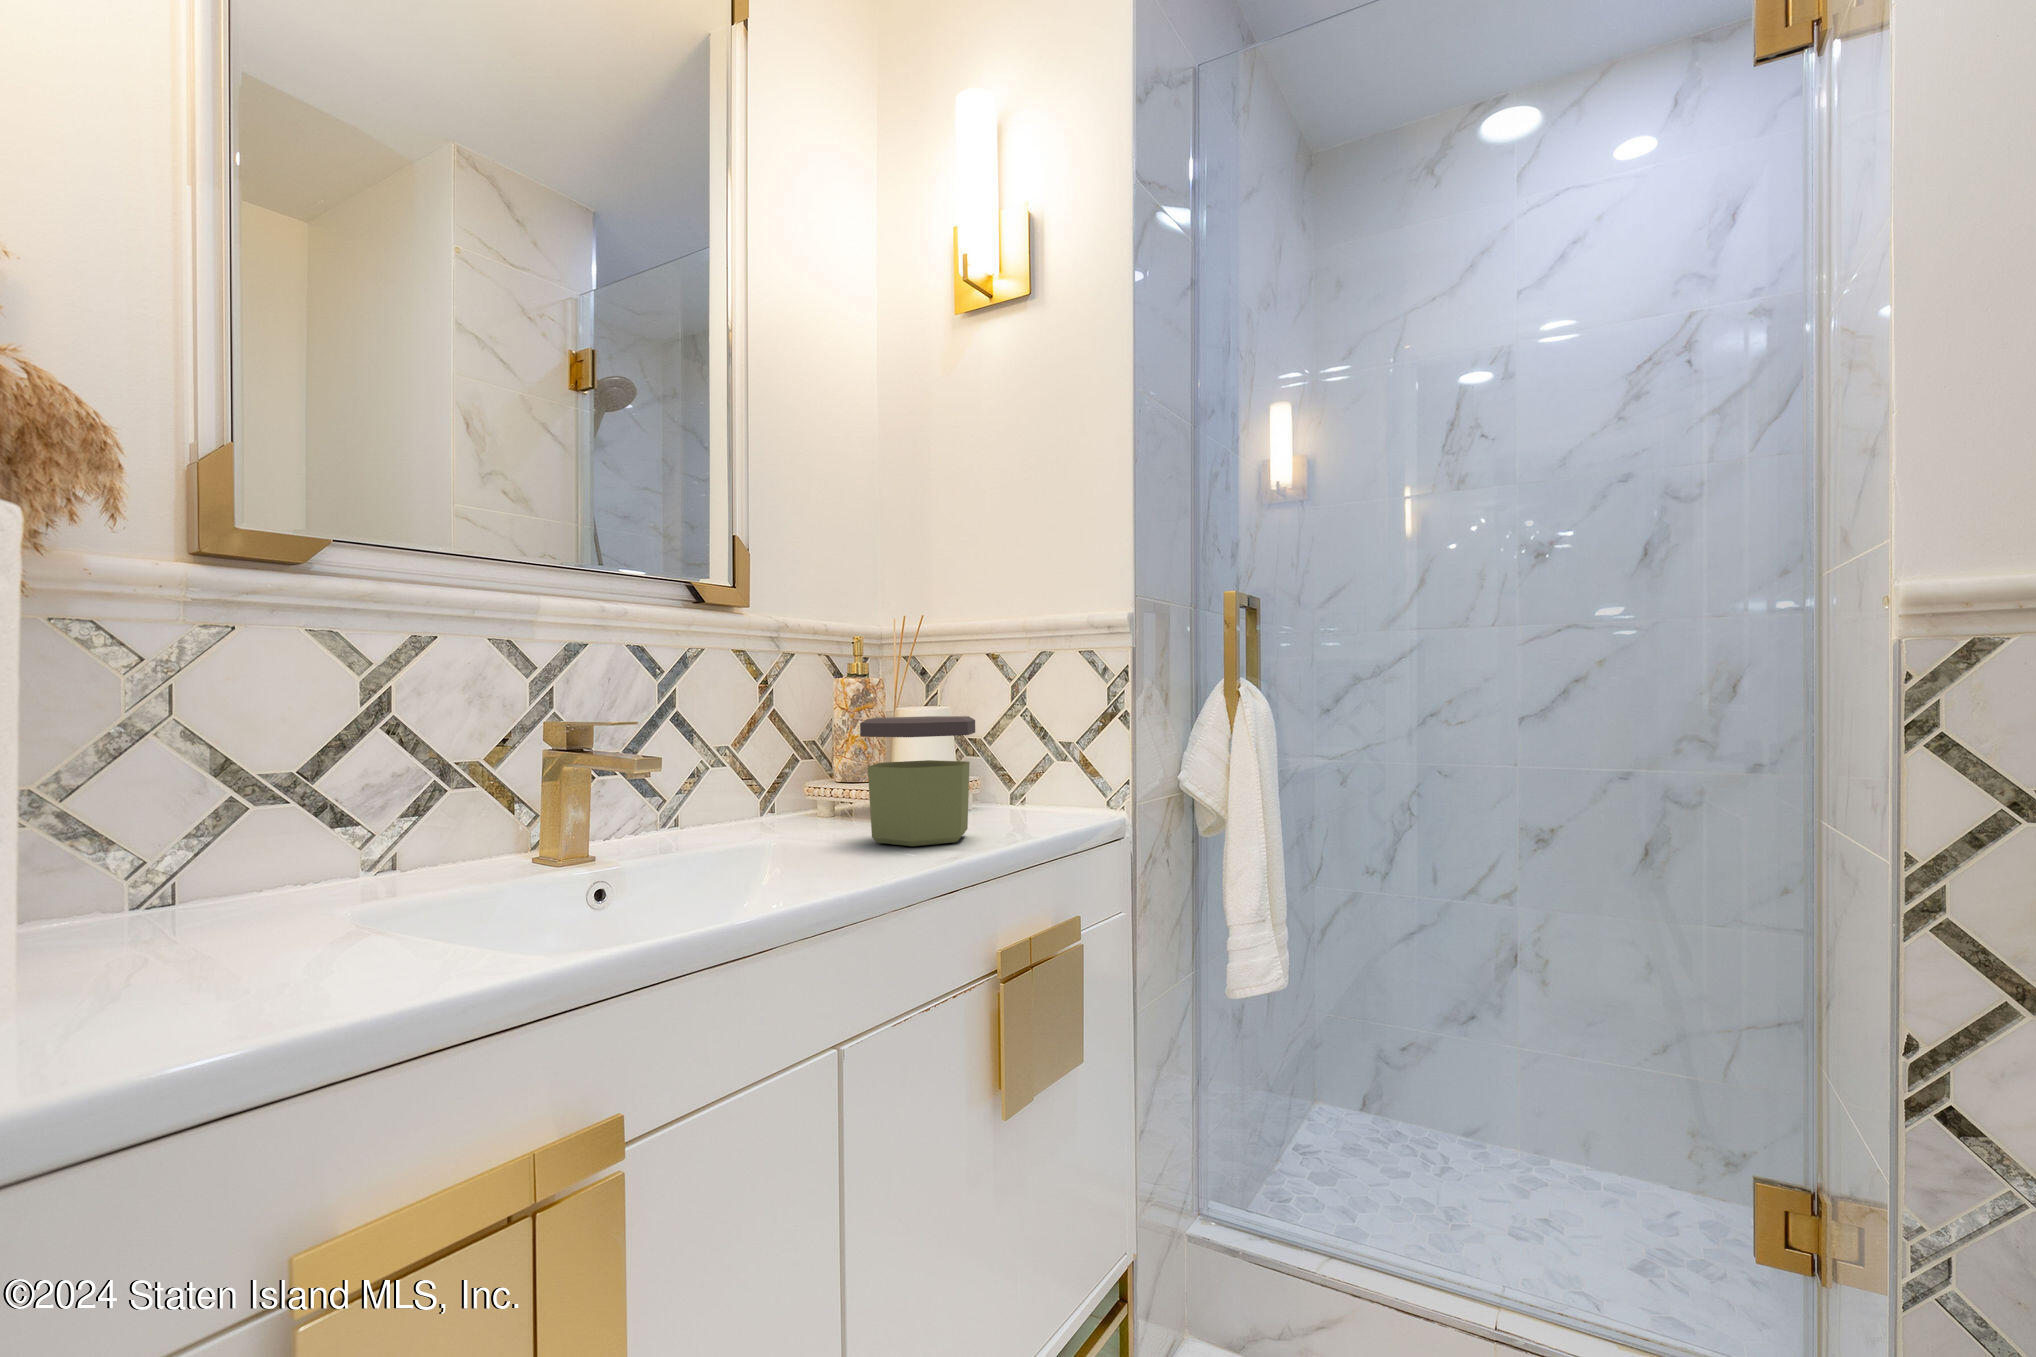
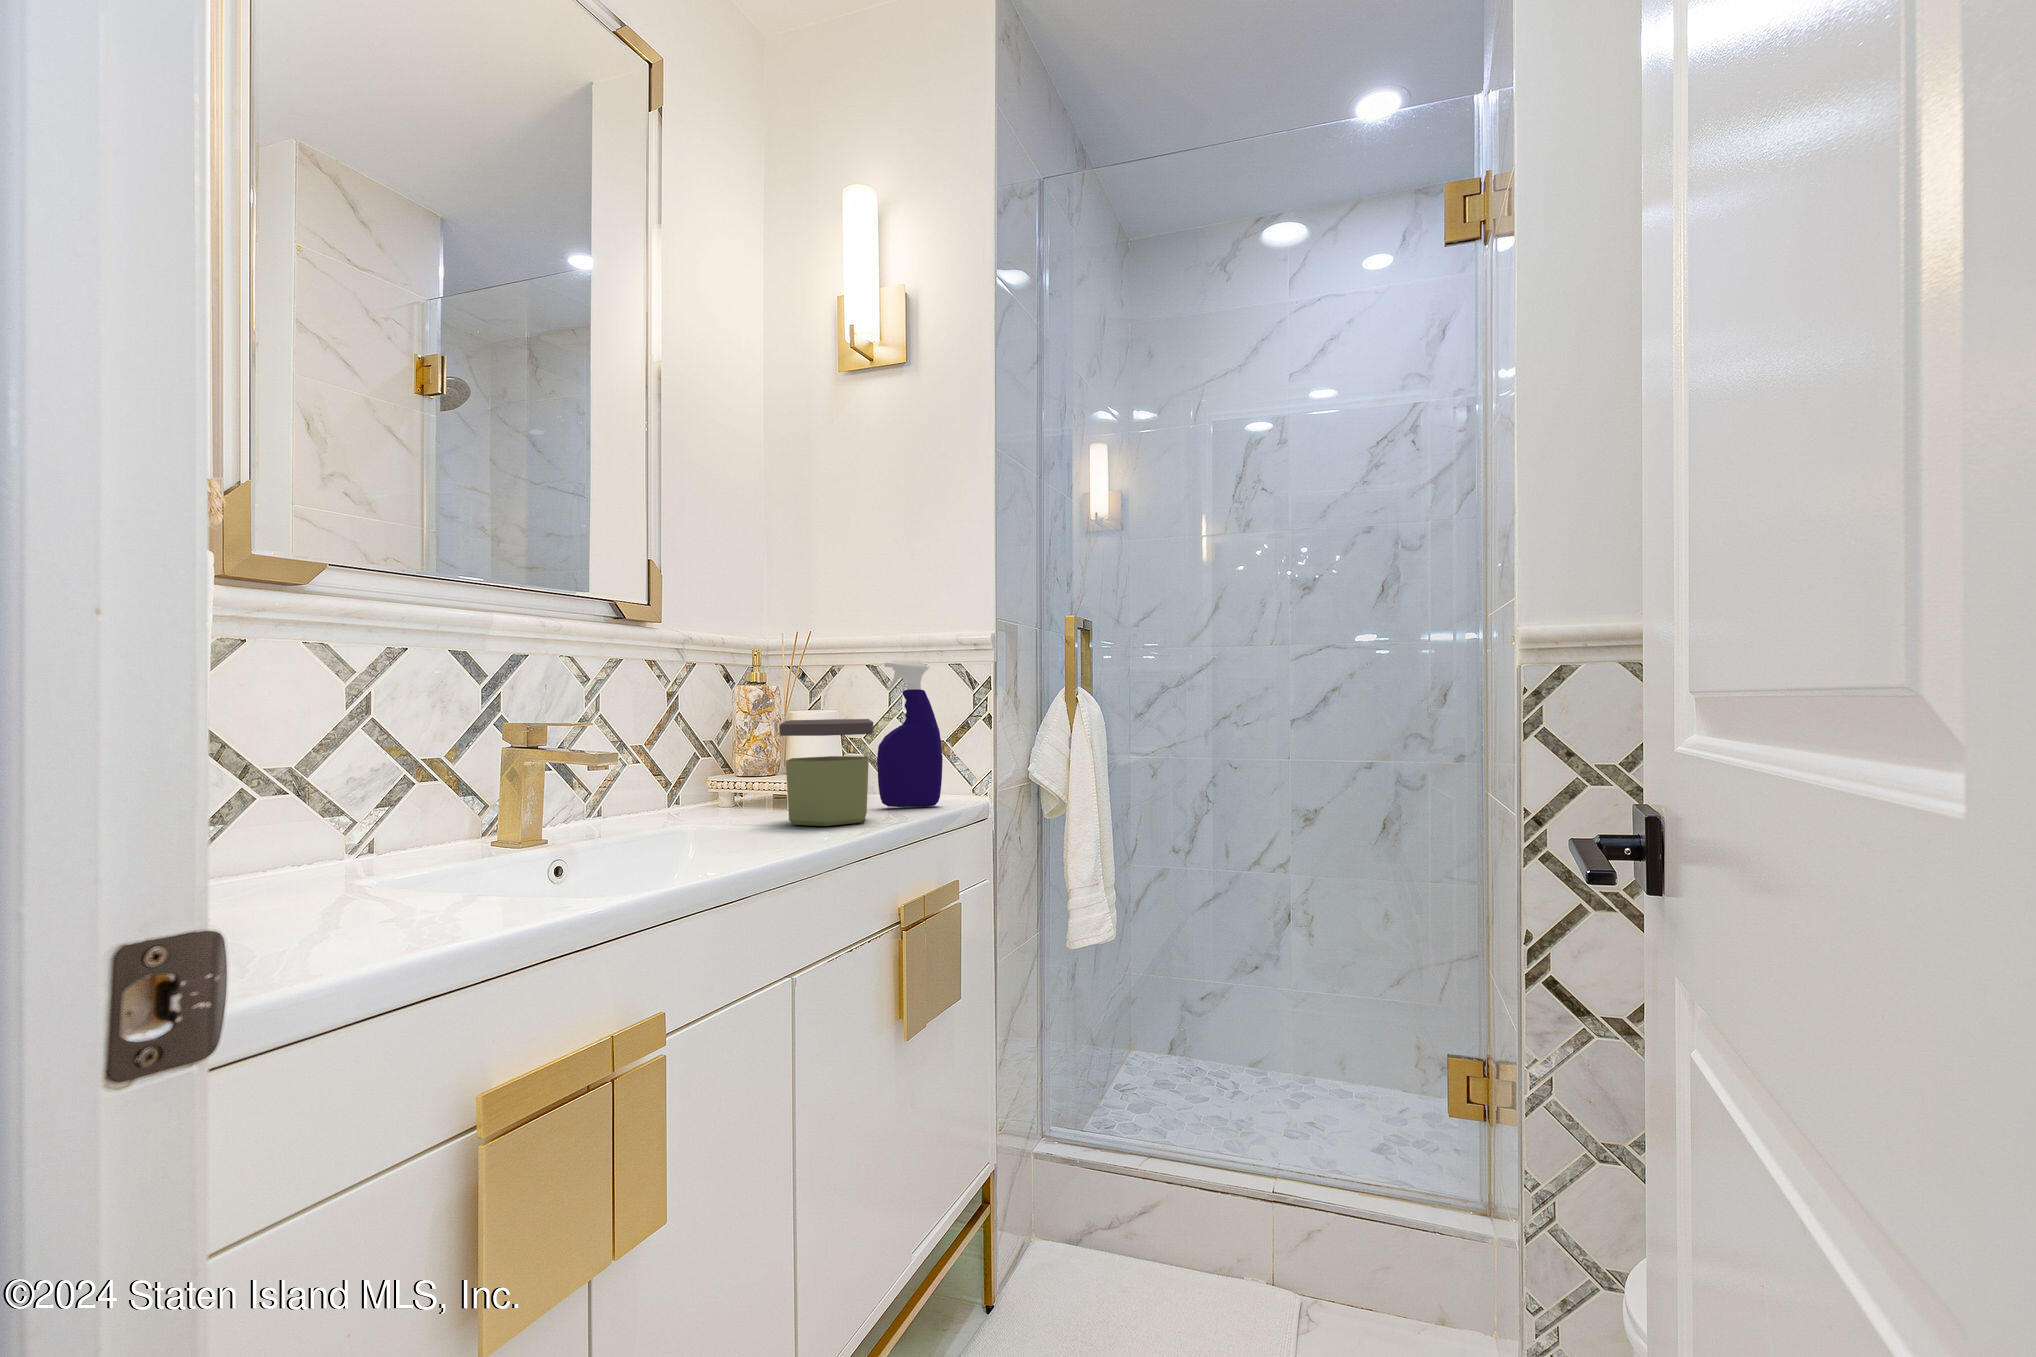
spray bottle: none [987,646,1065,821] -> present [877,660,943,807]

